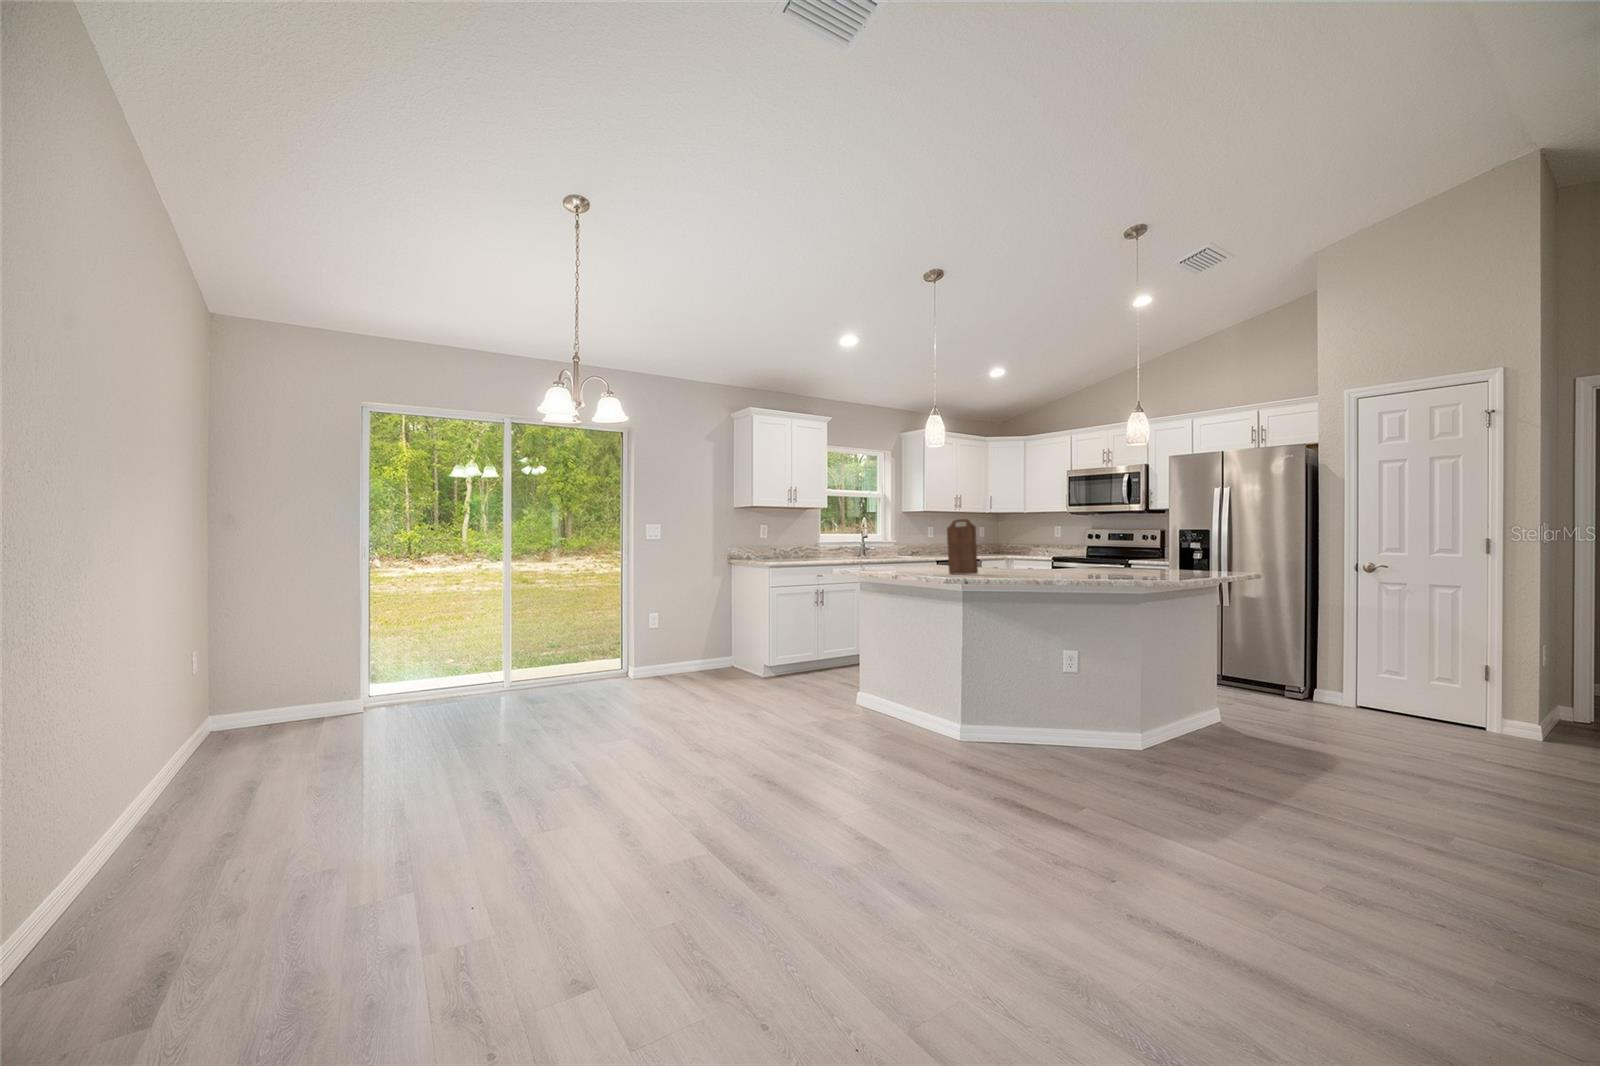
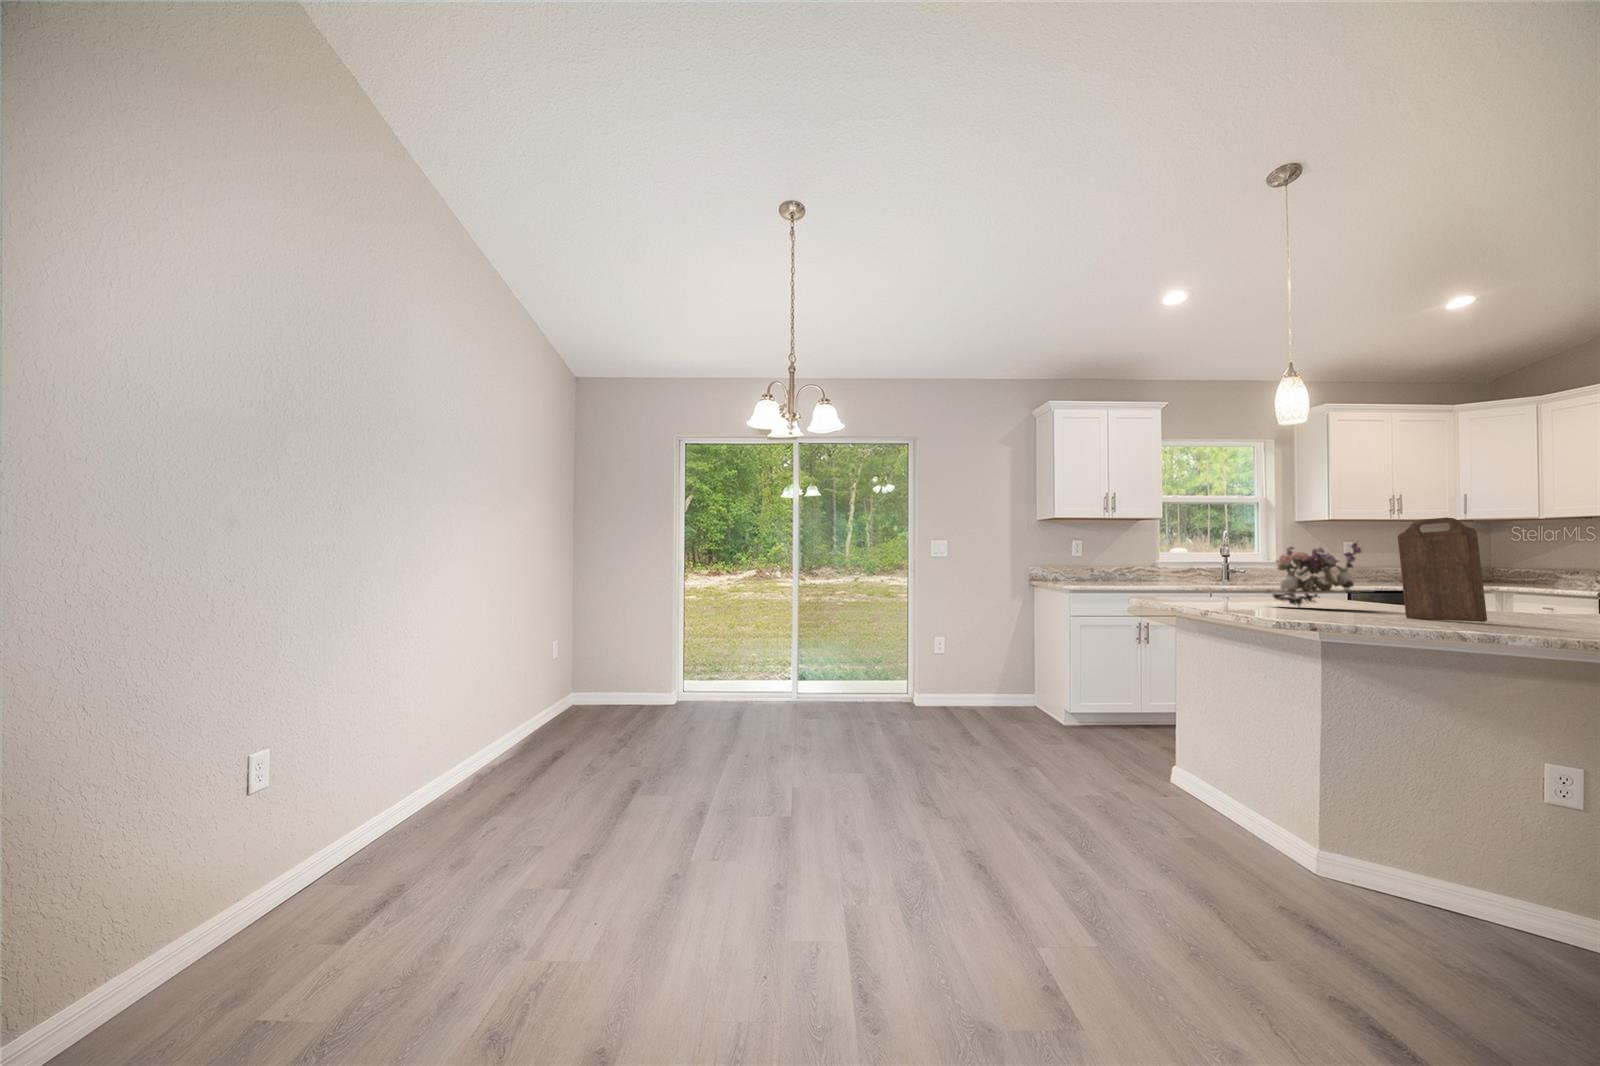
flower arrangement: none [884,529,939,572] -> present [1267,542,1361,606]

